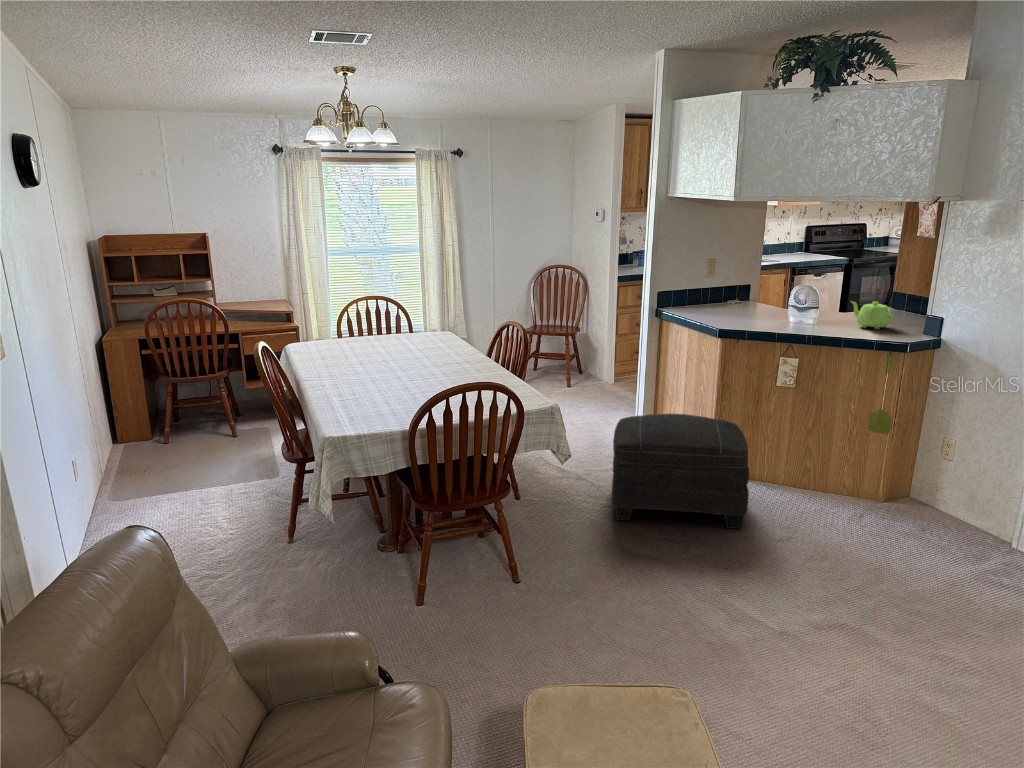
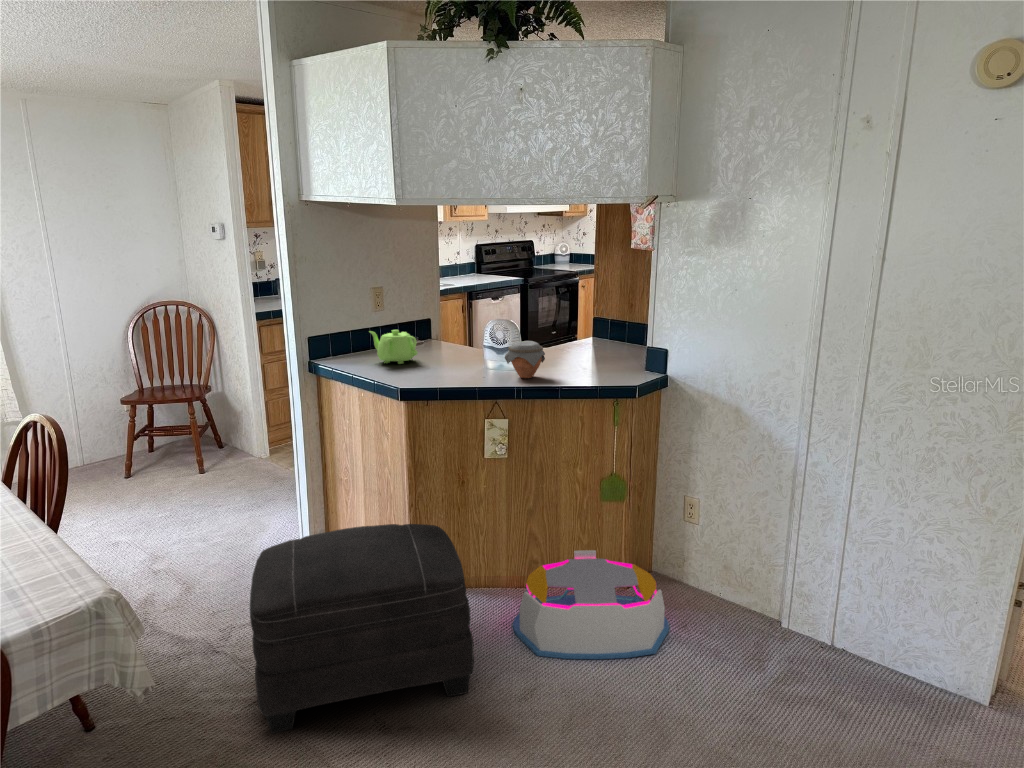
teapot: present [851,301,894,329] -> present [369,330,418,364]
jar: none [801,304,834,331] -> present [505,341,545,378]
storage bin: none [781,463,909,540] -> present [513,550,669,659]

